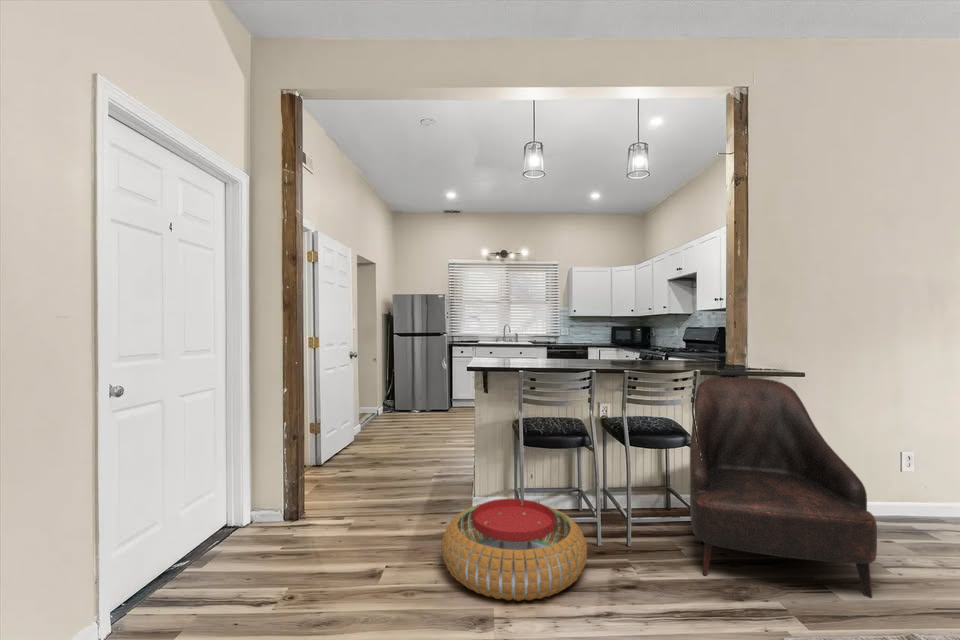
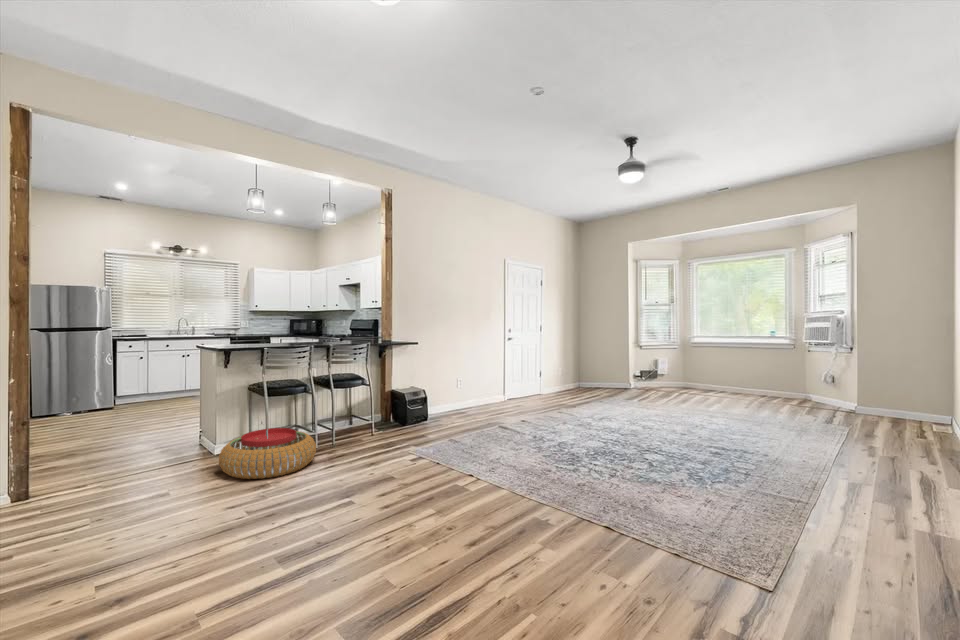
armchair: present [690,377,877,598] -> none [366,346,444,446]

